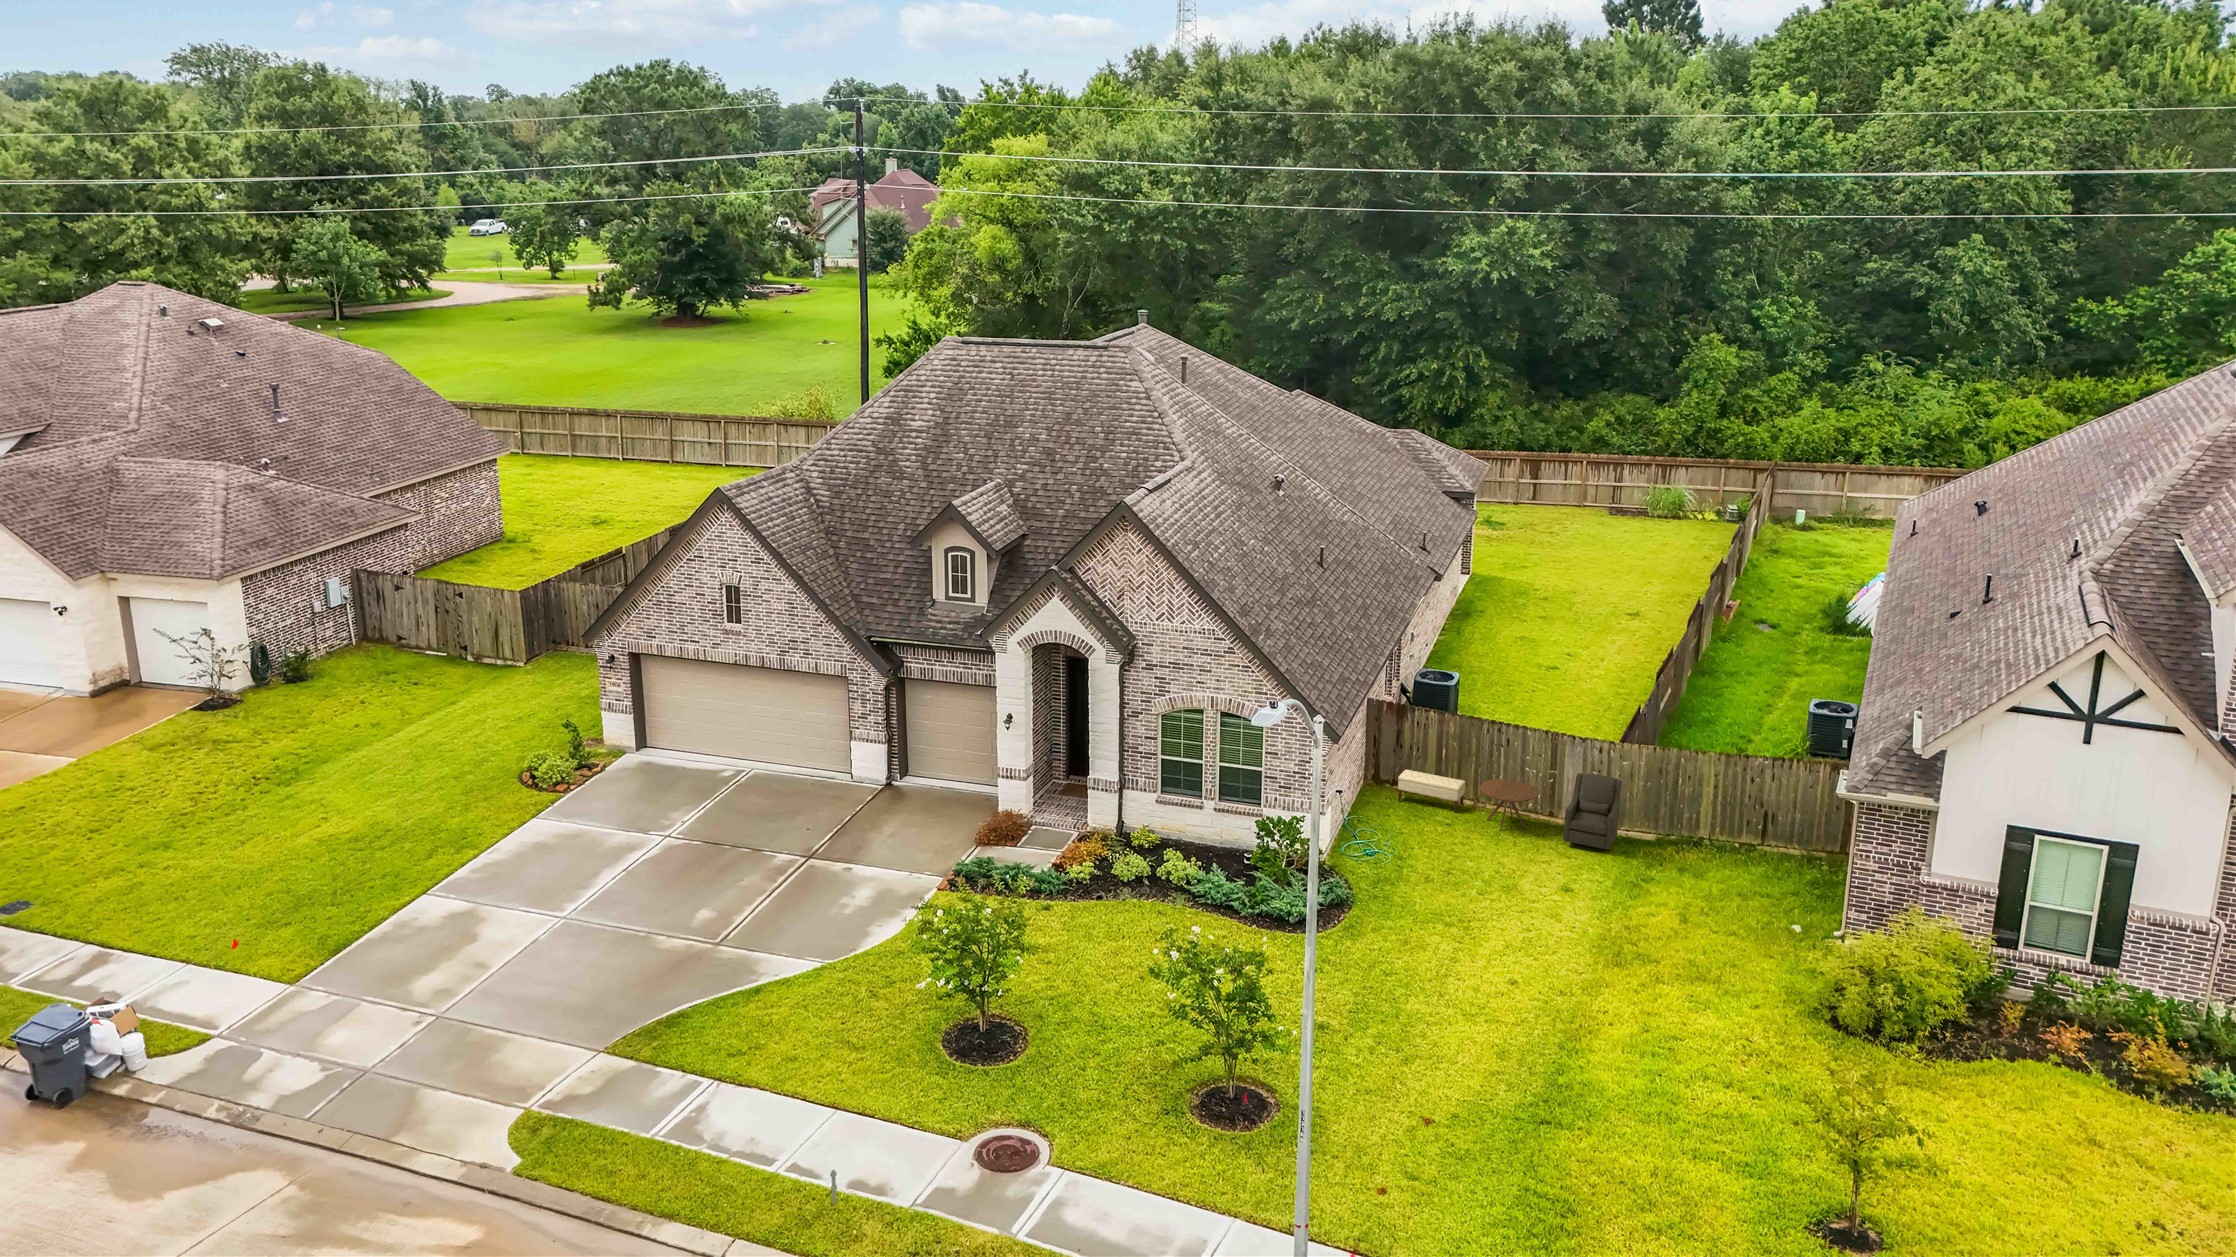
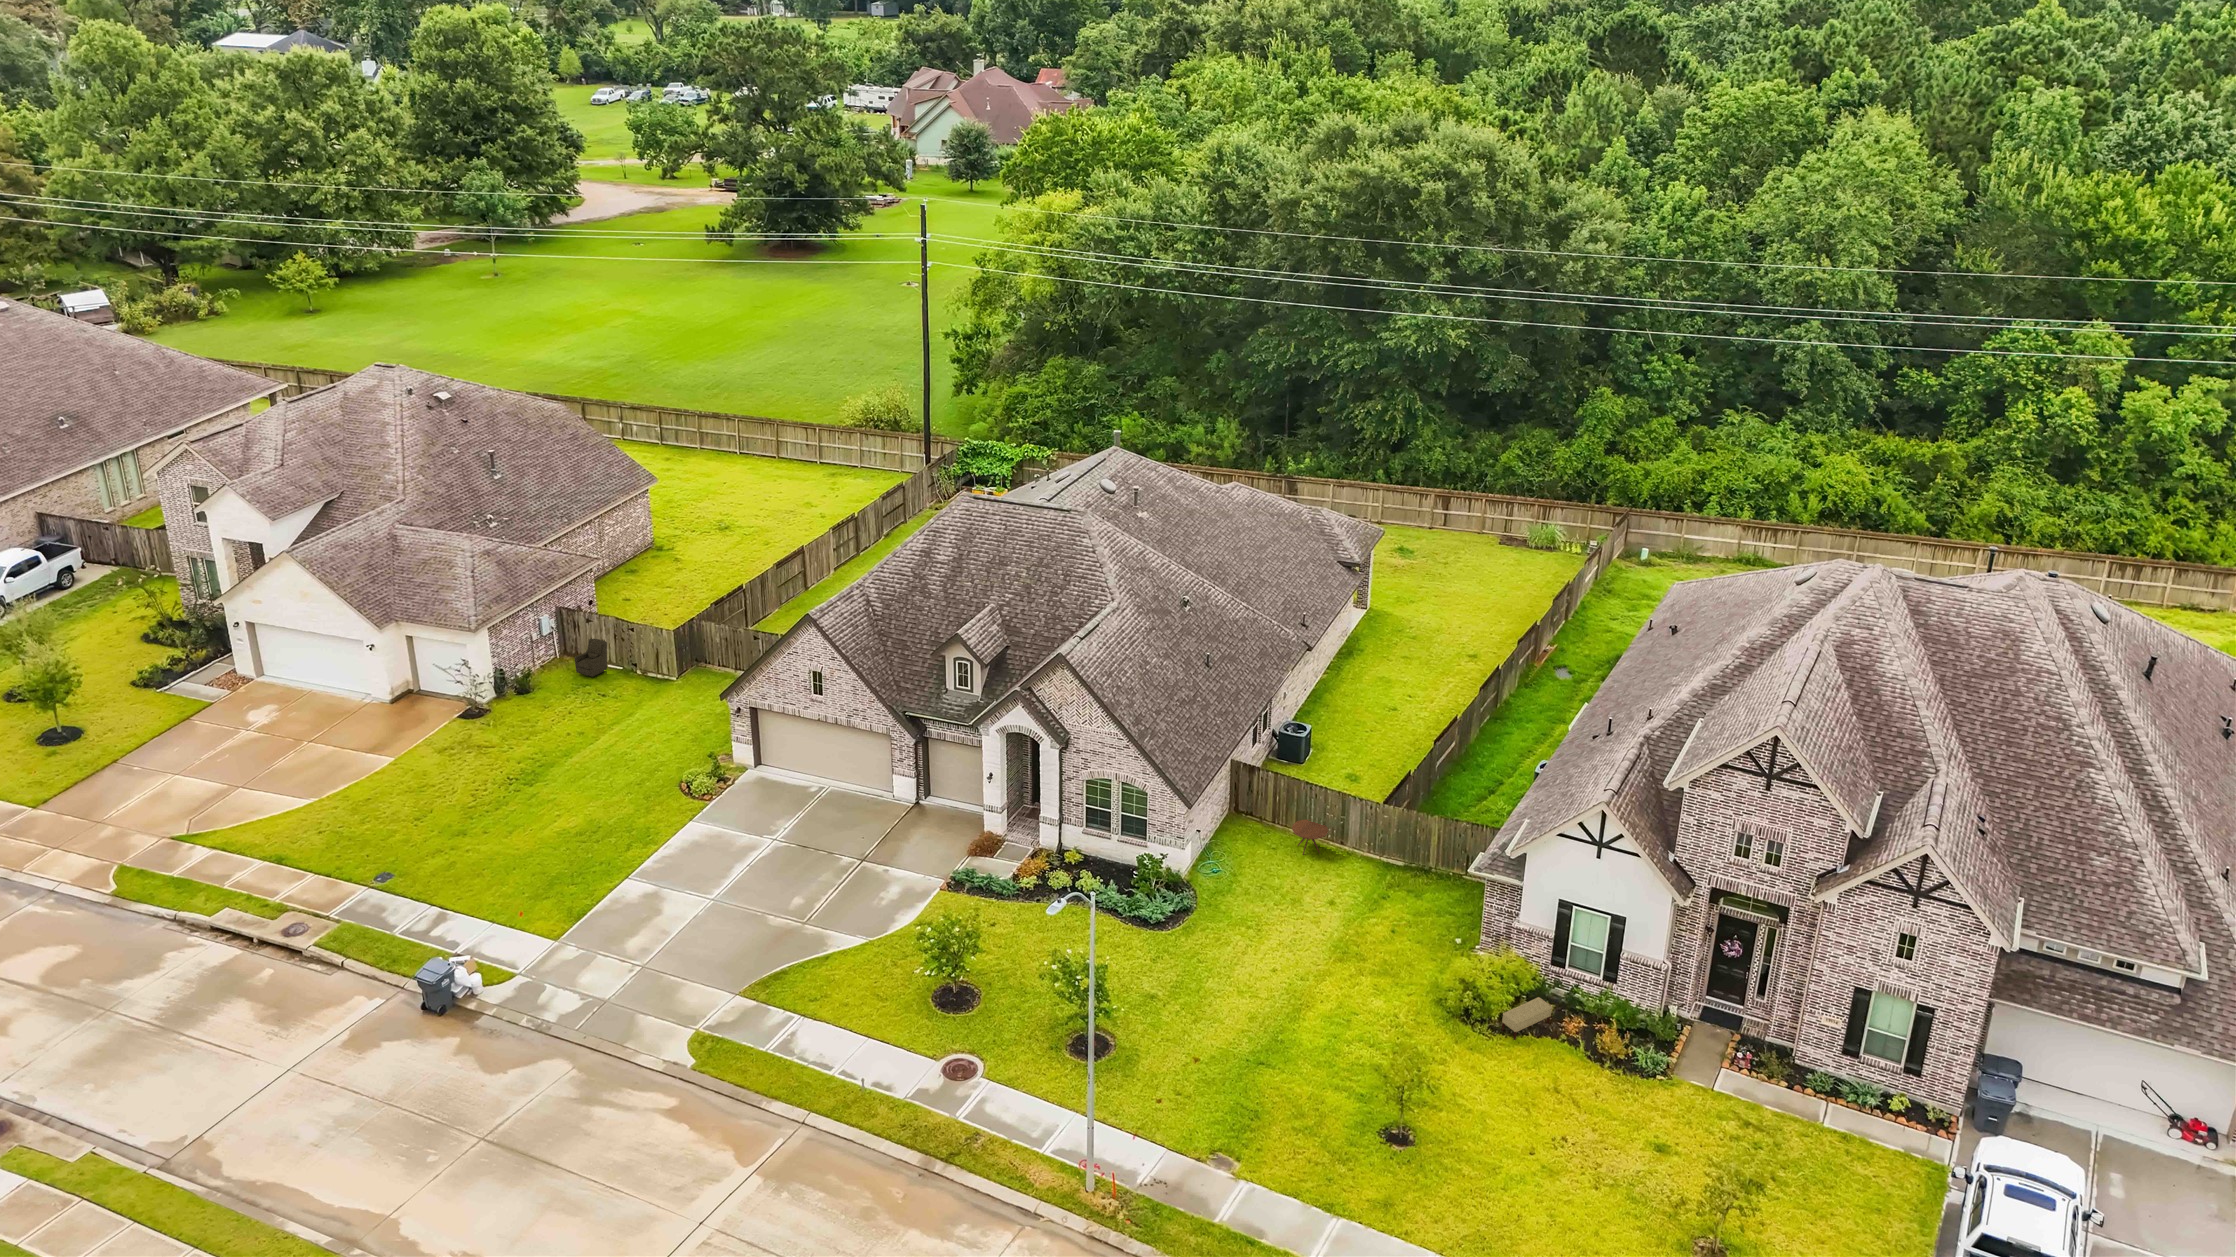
bench: present [1398,770,1466,813] -> present [1502,997,1552,1040]
chair: present [1563,773,1622,850] -> present [574,639,607,677]

